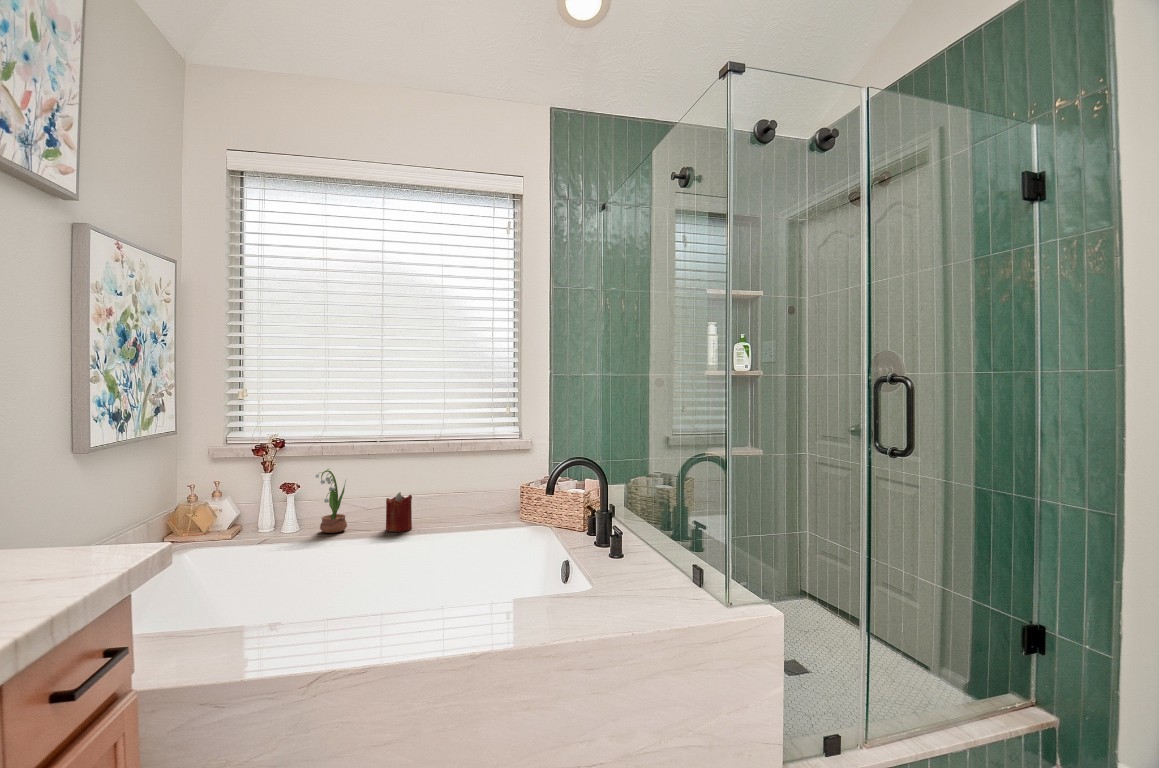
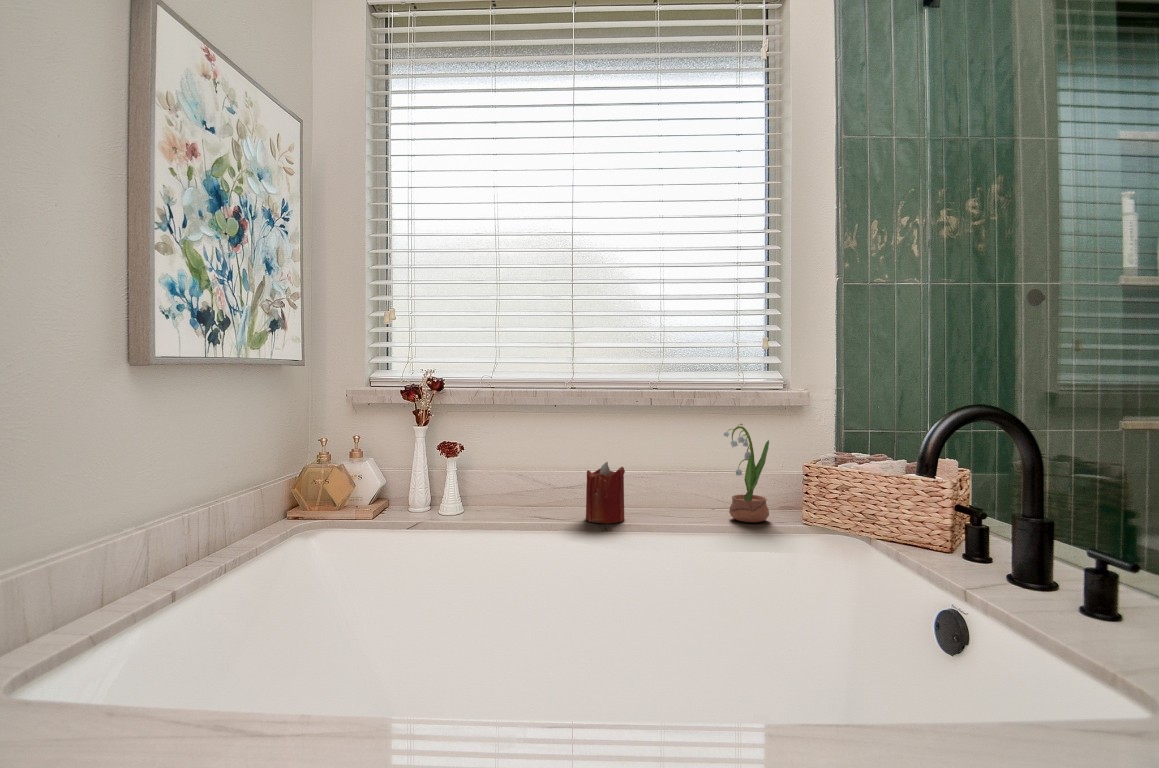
potted flower: present [315,469,347,533] -> present [724,424,769,522]

